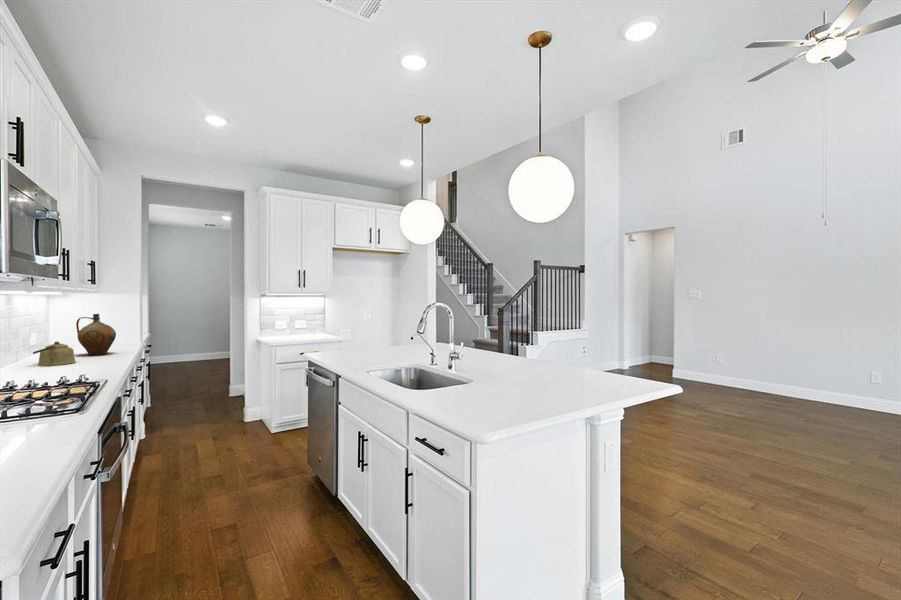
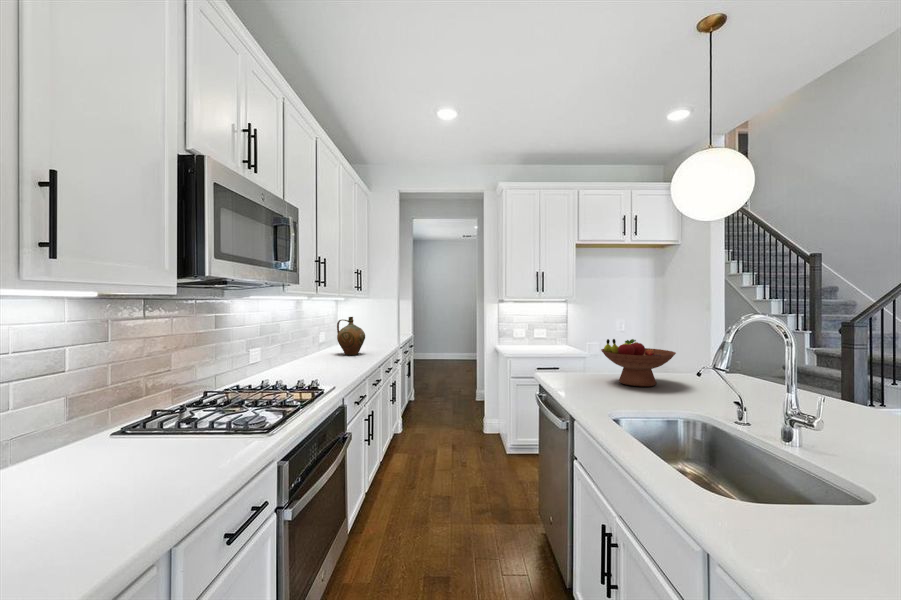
fruit bowl: none [356,324,400,354] -> present [601,339,676,386]
kettle: present [33,342,76,366] -> none [296,341,327,363]

